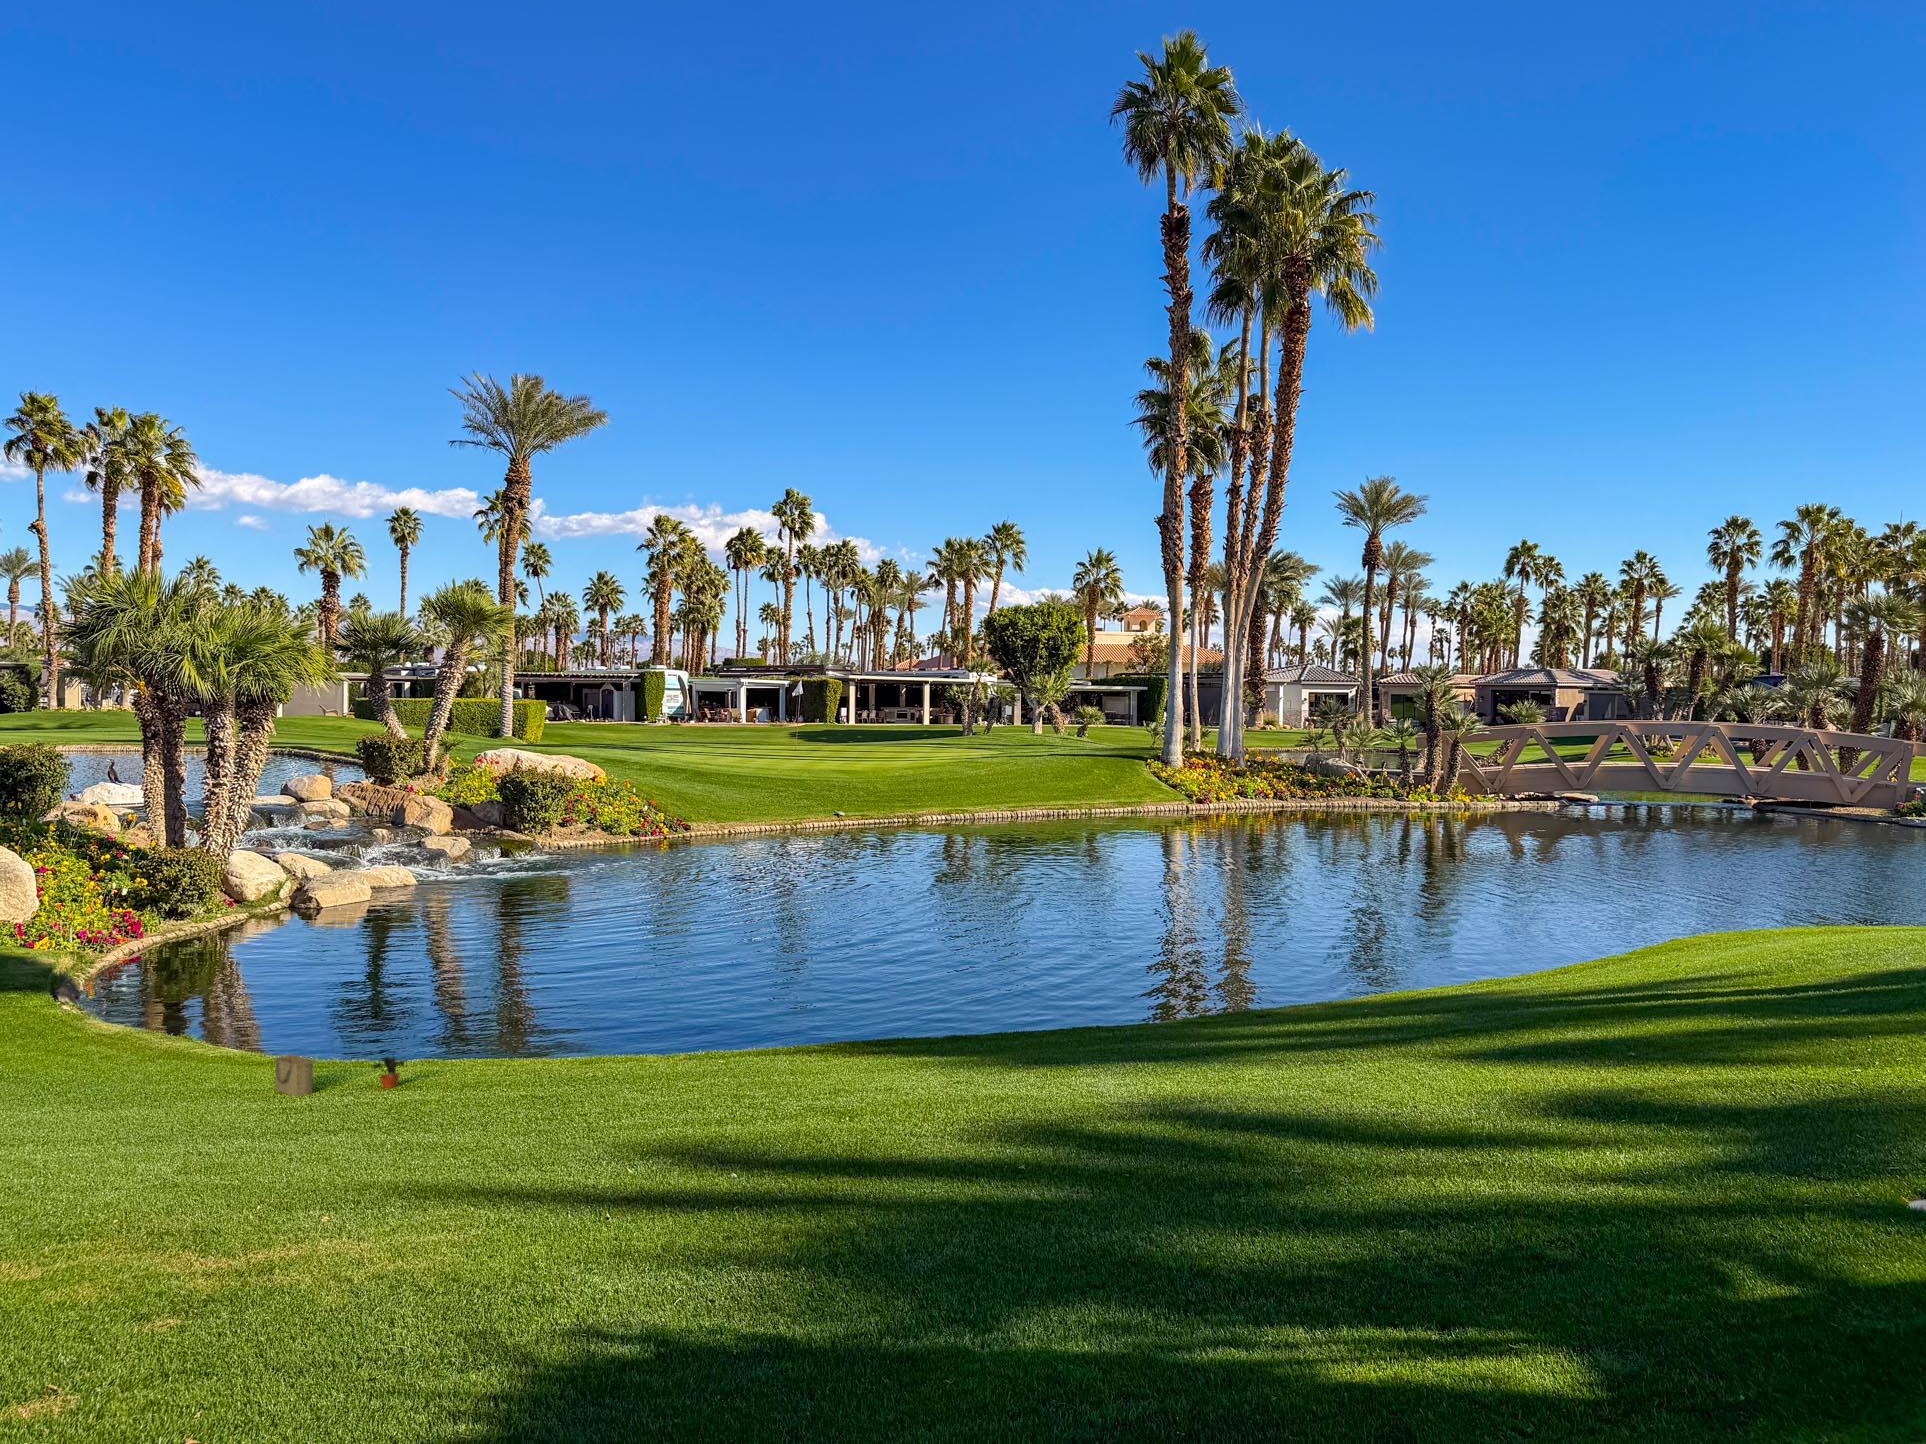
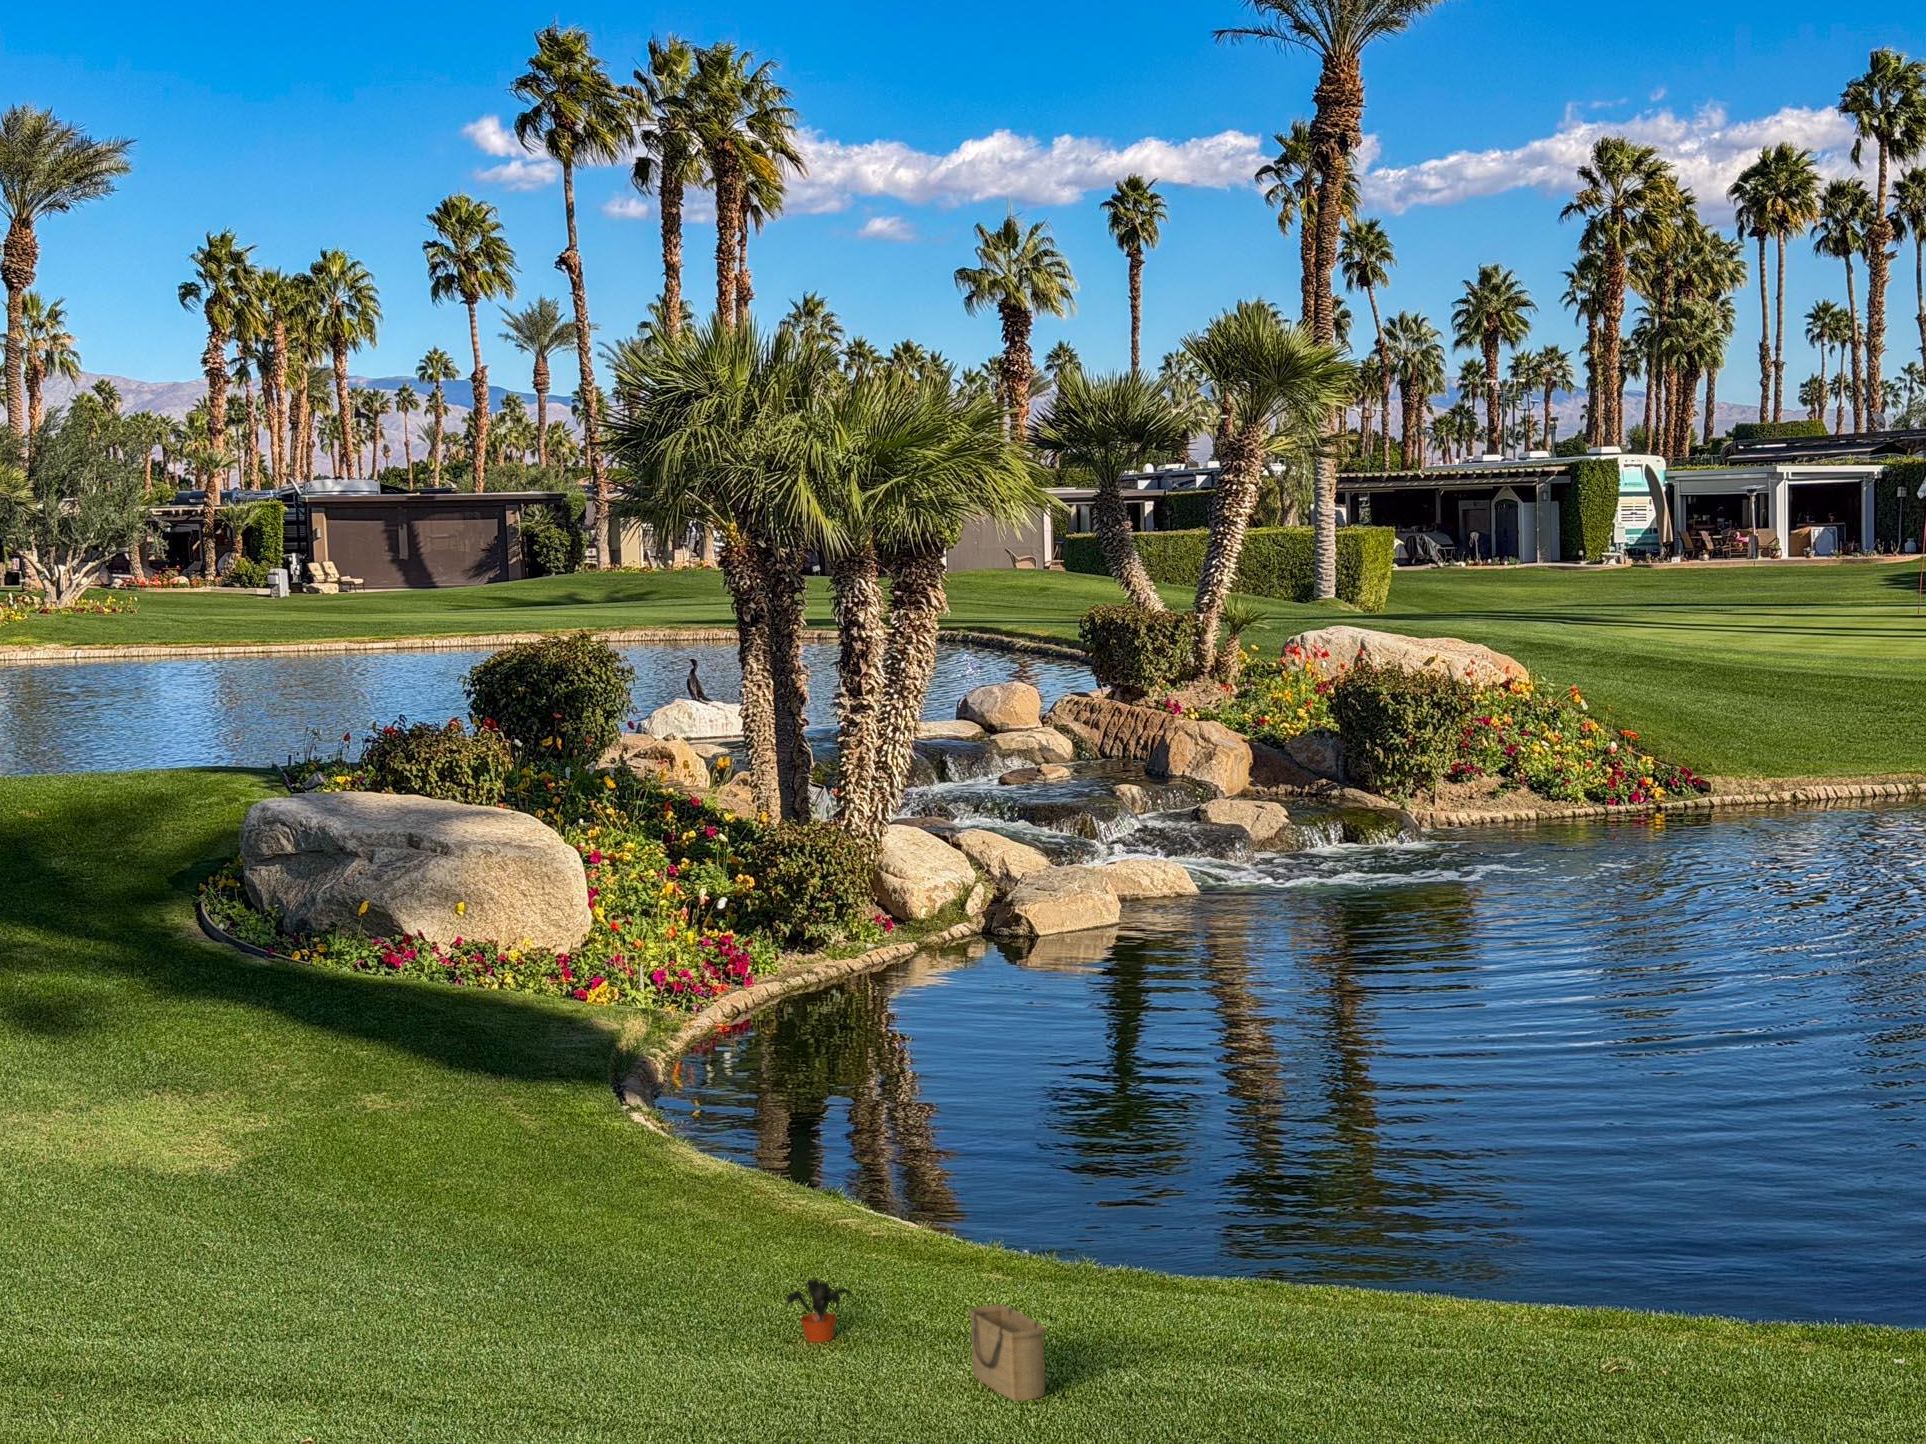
potted plant: present [373,1057,406,1088] -> present [786,1279,854,1342]

